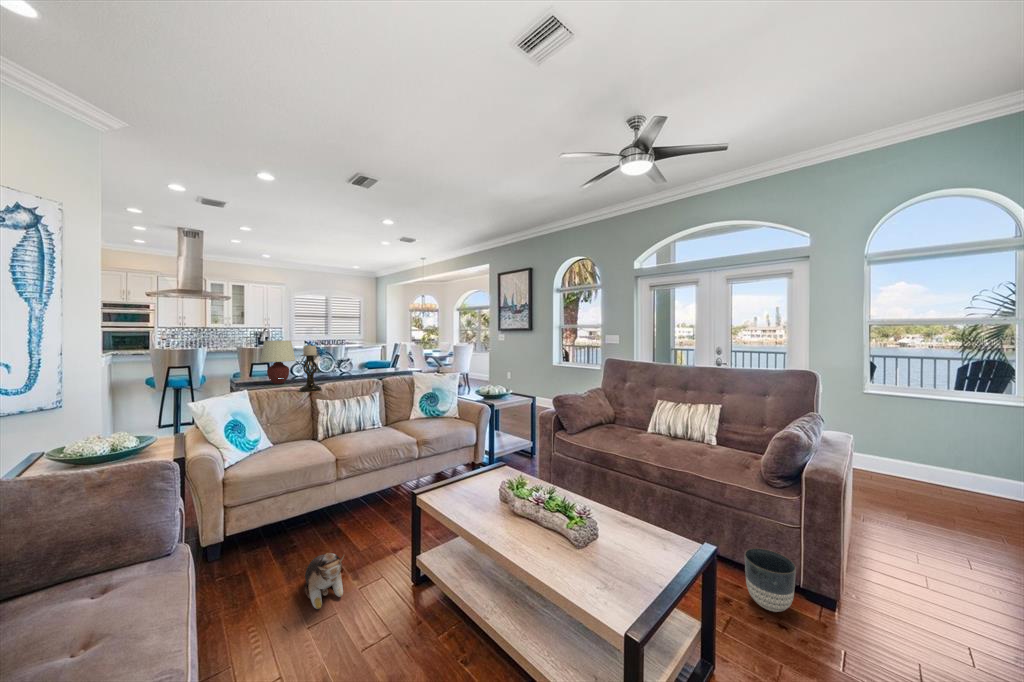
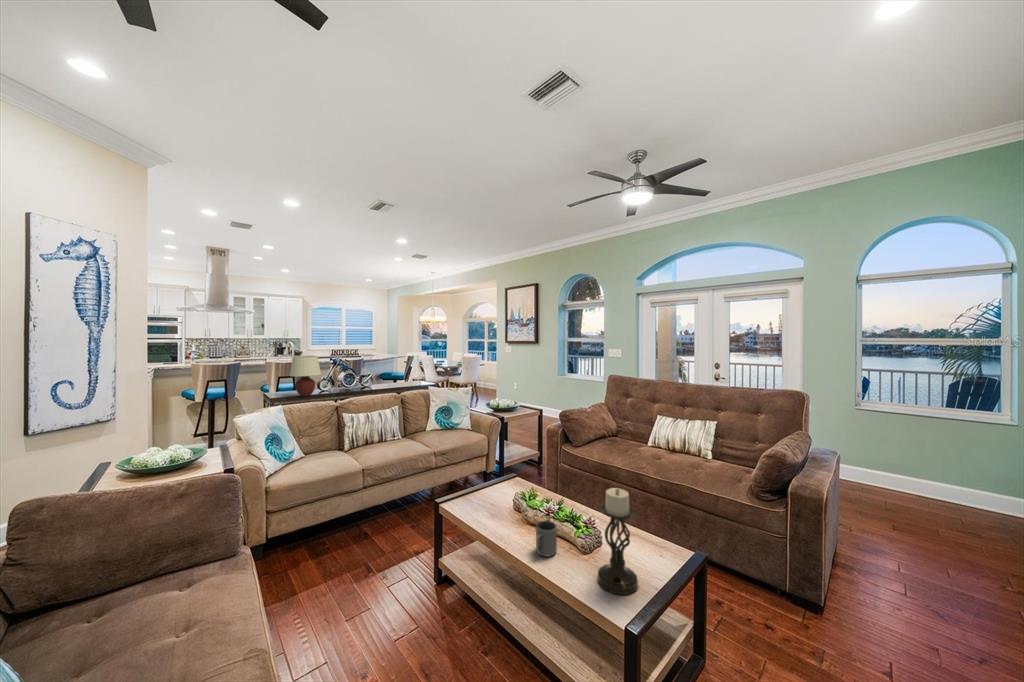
candle holder: present [299,344,322,392] -> present [597,488,638,595]
mug: none [522,511,546,550] -> present [536,521,557,556]
planter: present [745,548,796,612] -> none [735,555,782,613]
plush toy: present [304,553,344,609] -> none [339,556,376,607]

